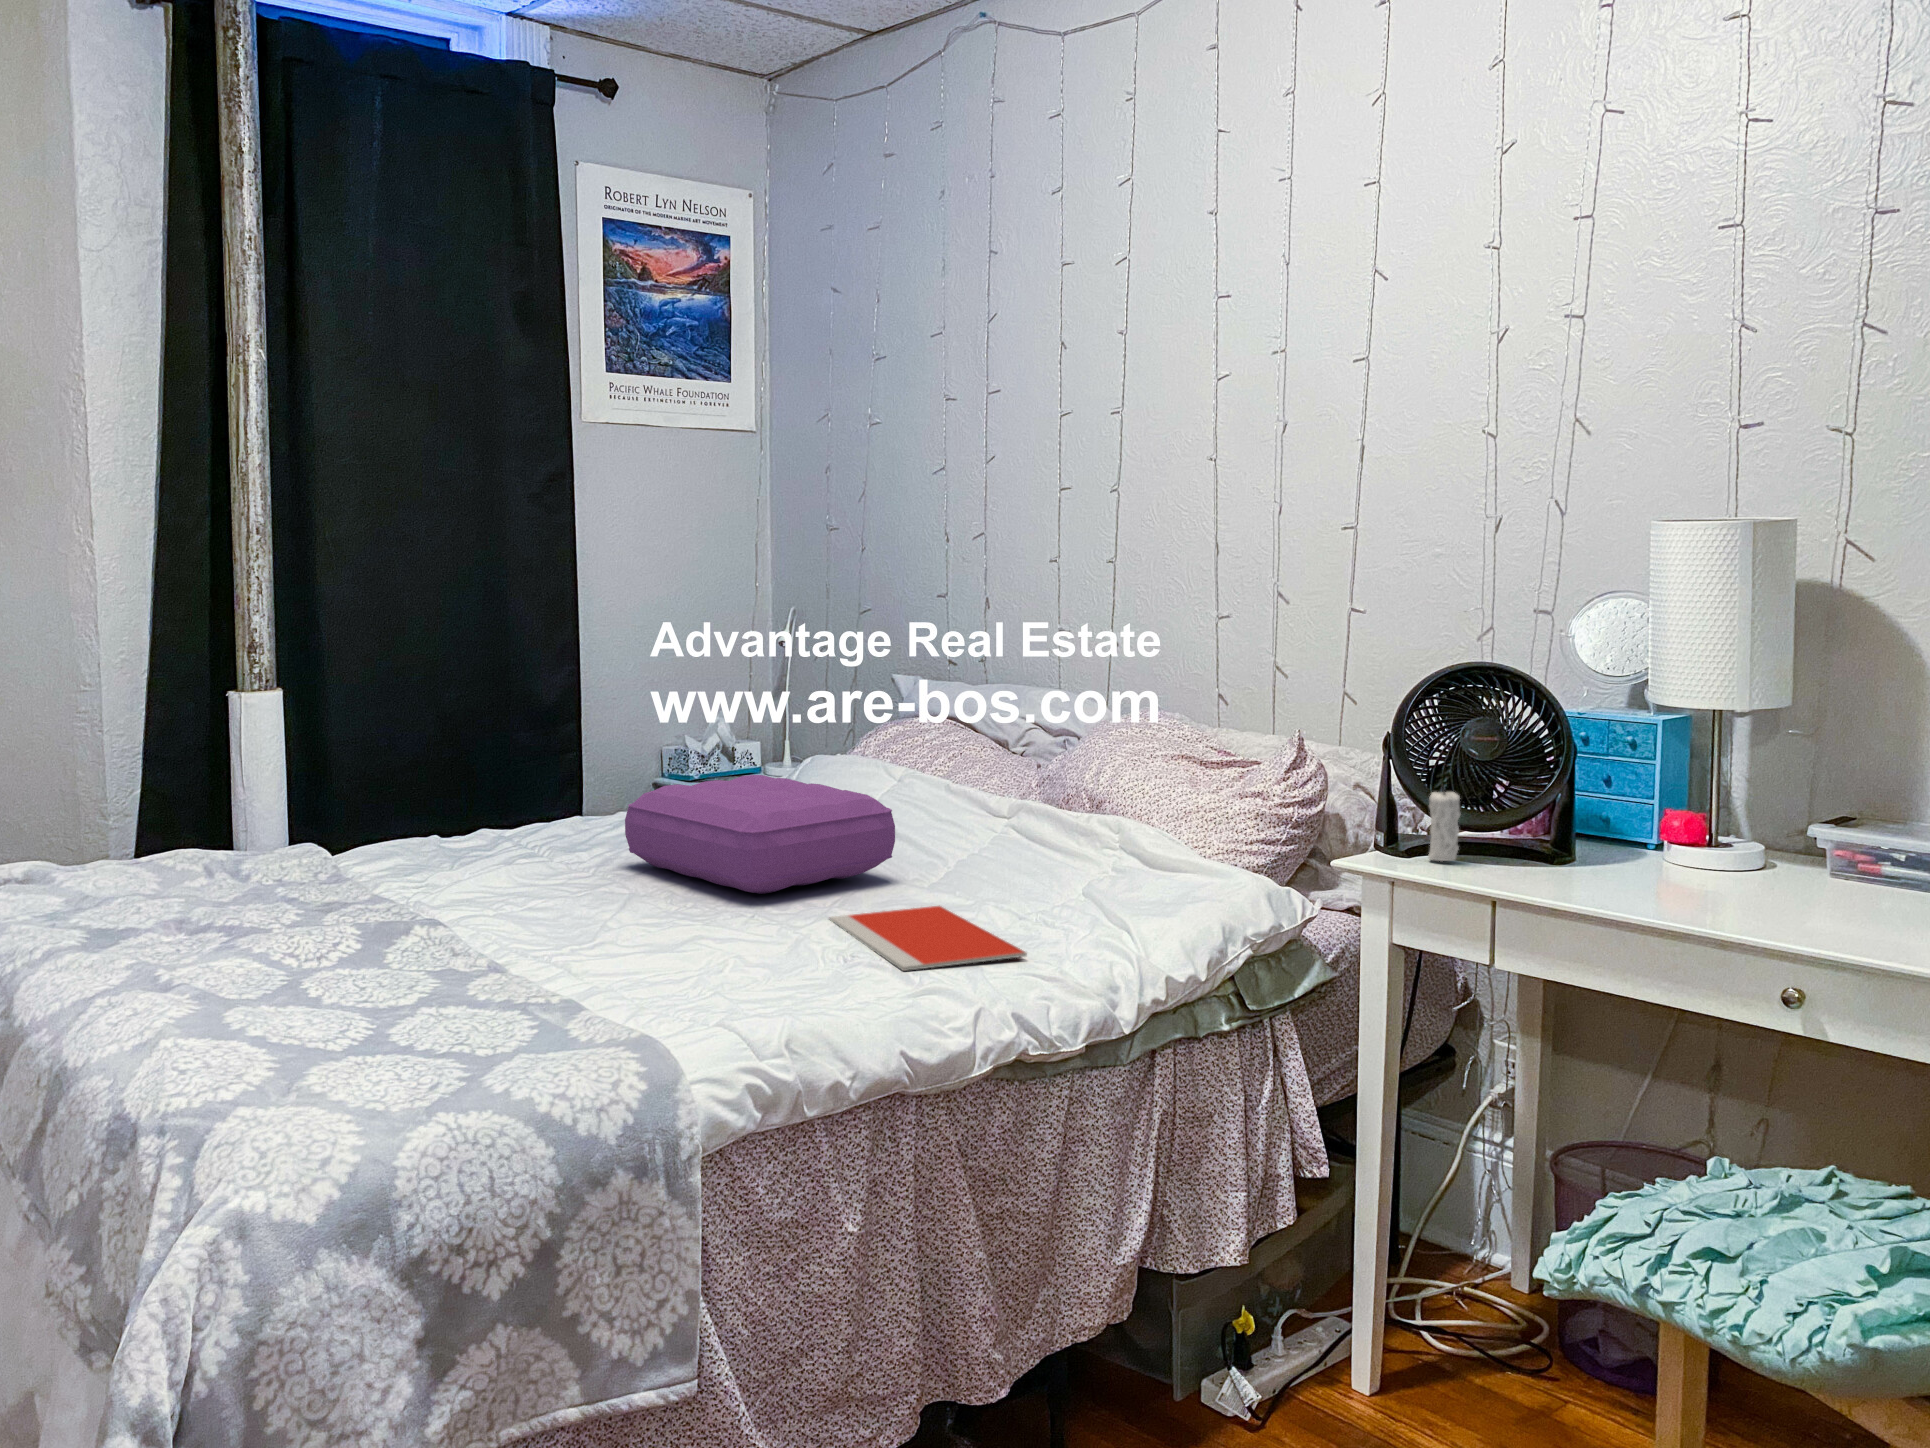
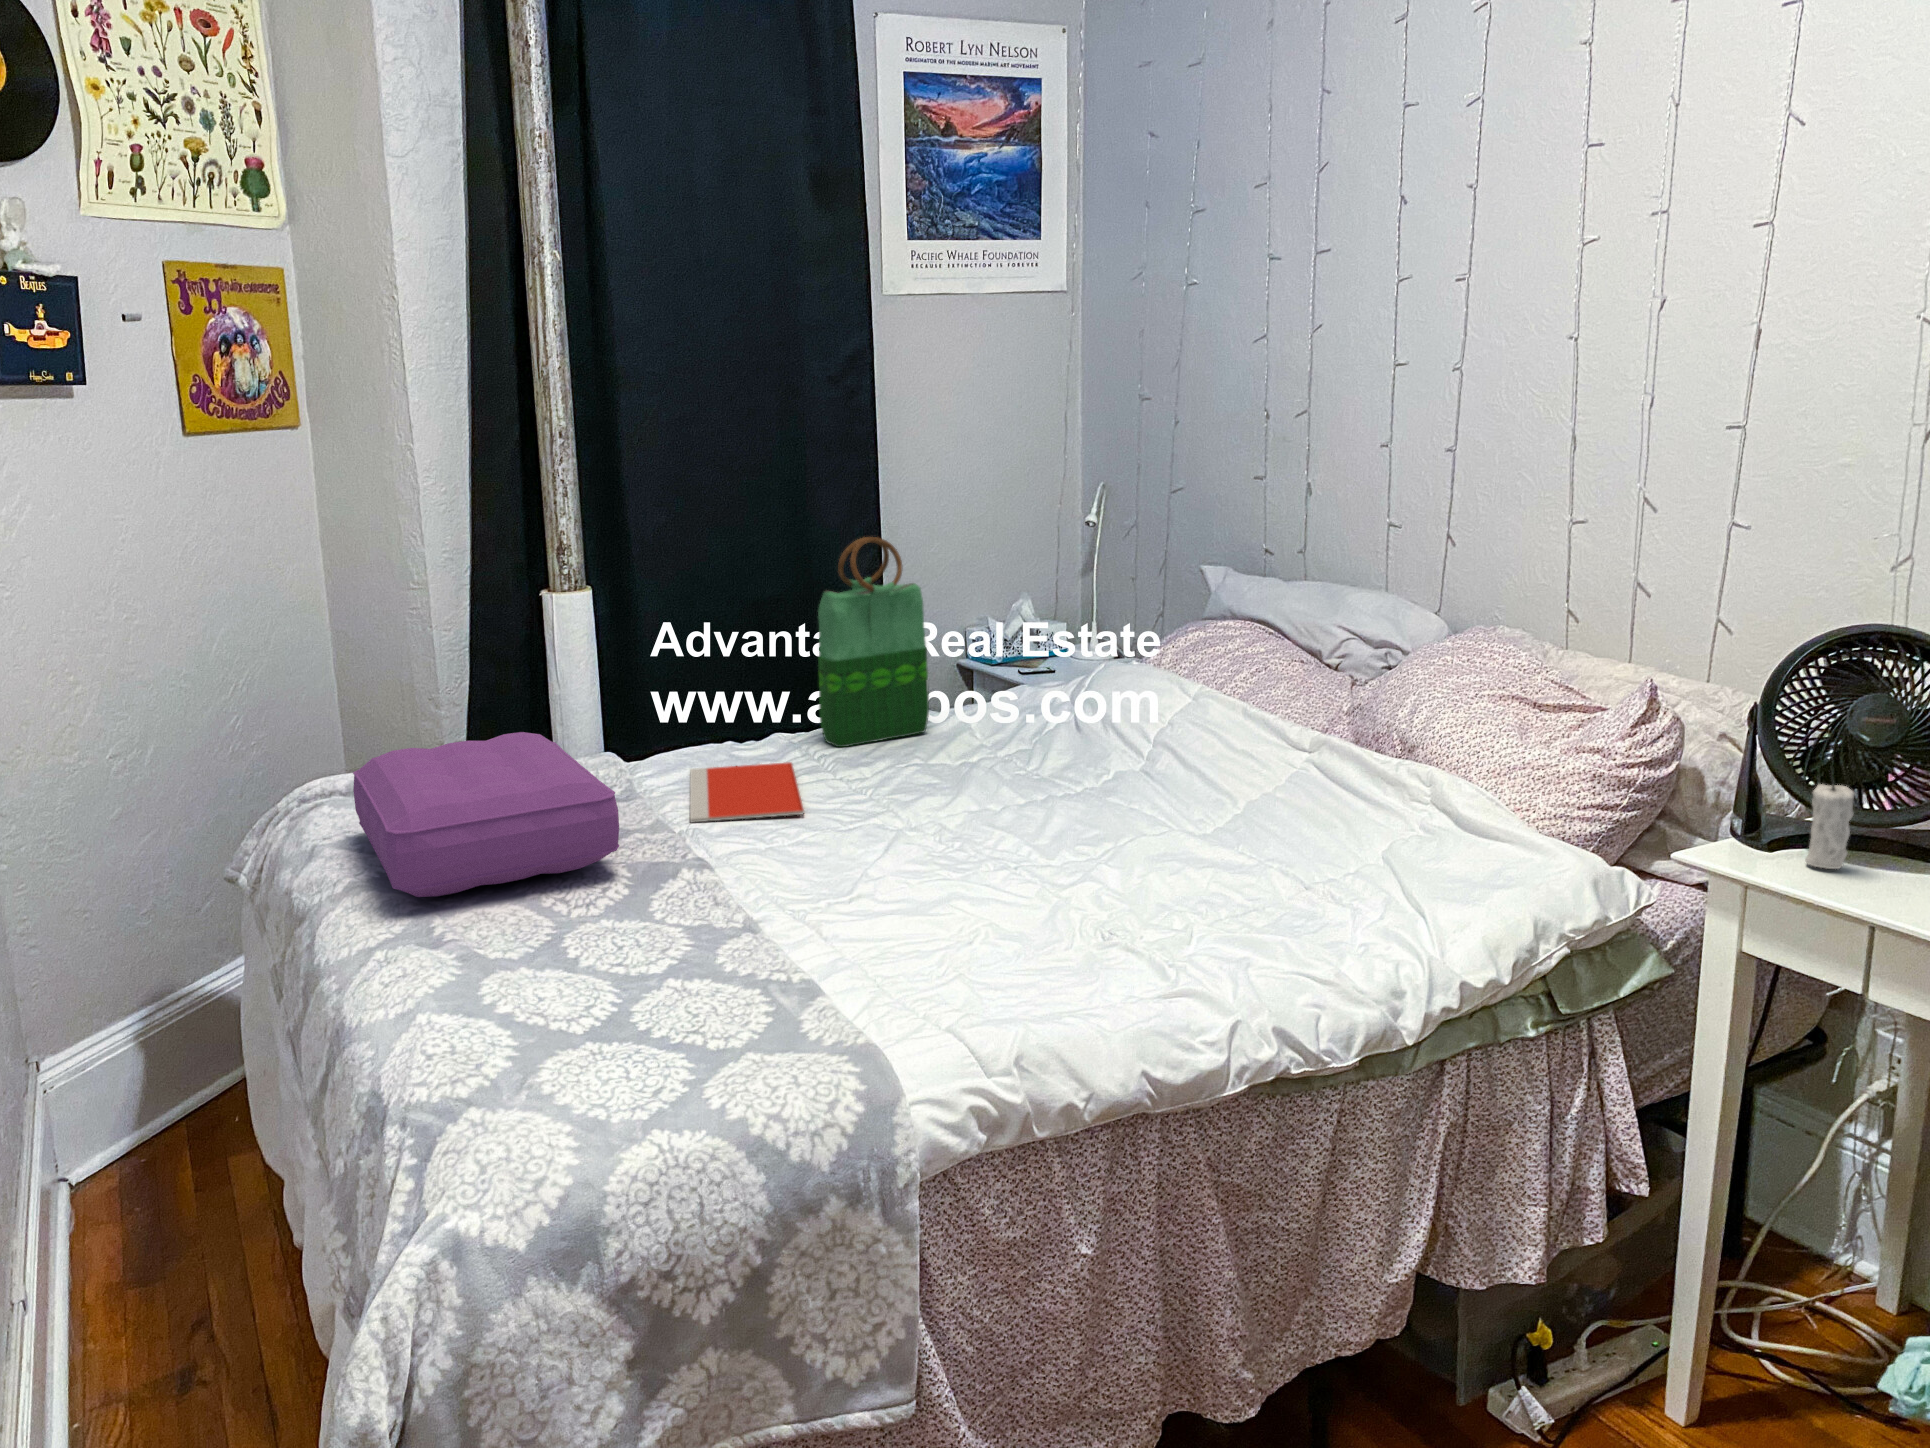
tote bag: none [534,630,644,839] -> present [818,537,929,747]
pillow: present [625,775,895,894] -> present [353,732,619,897]
notebook: present [829,906,1027,971] -> present [690,762,804,822]

